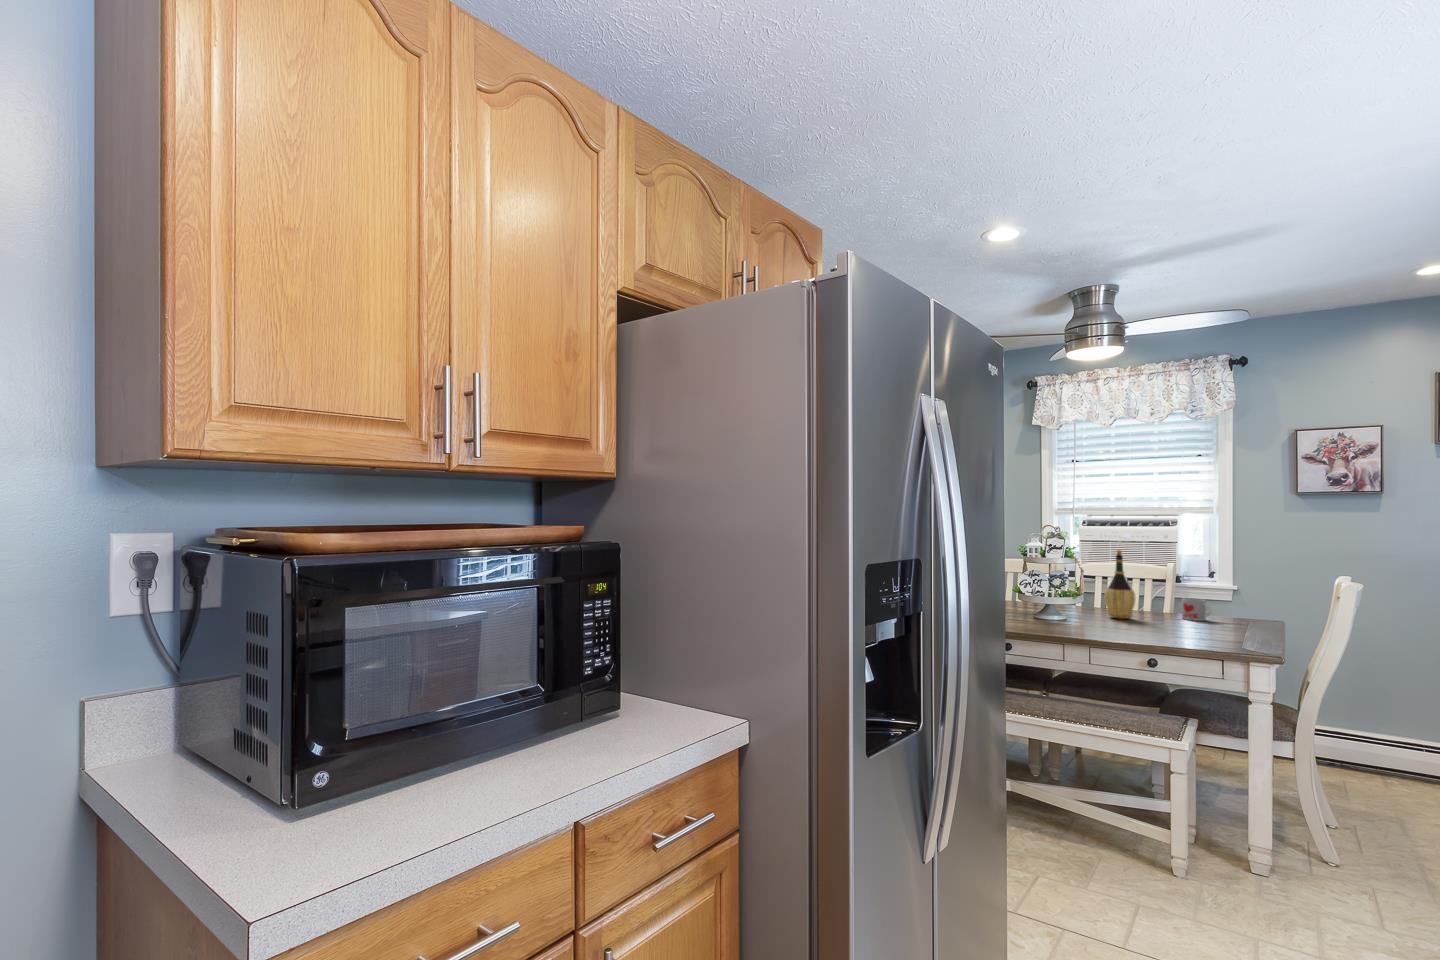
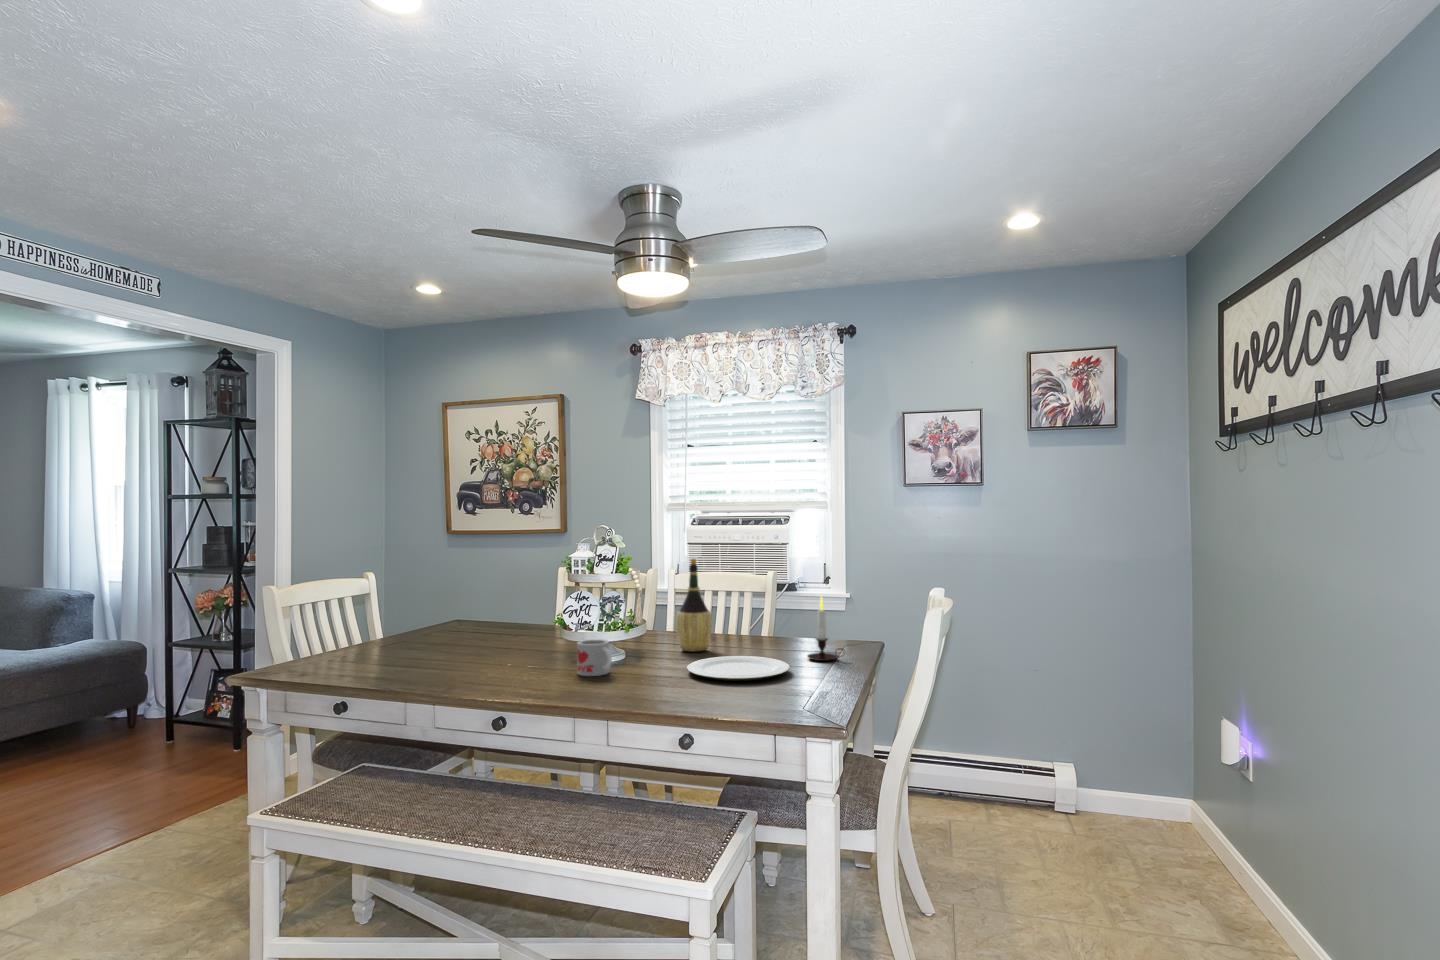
candle: none [1223,581,1259,632] -> present [808,596,843,661]
mug: present [1182,598,1212,621] -> present [577,640,612,676]
plate: none [1128,622,1216,638] -> present [687,656,790,681]

